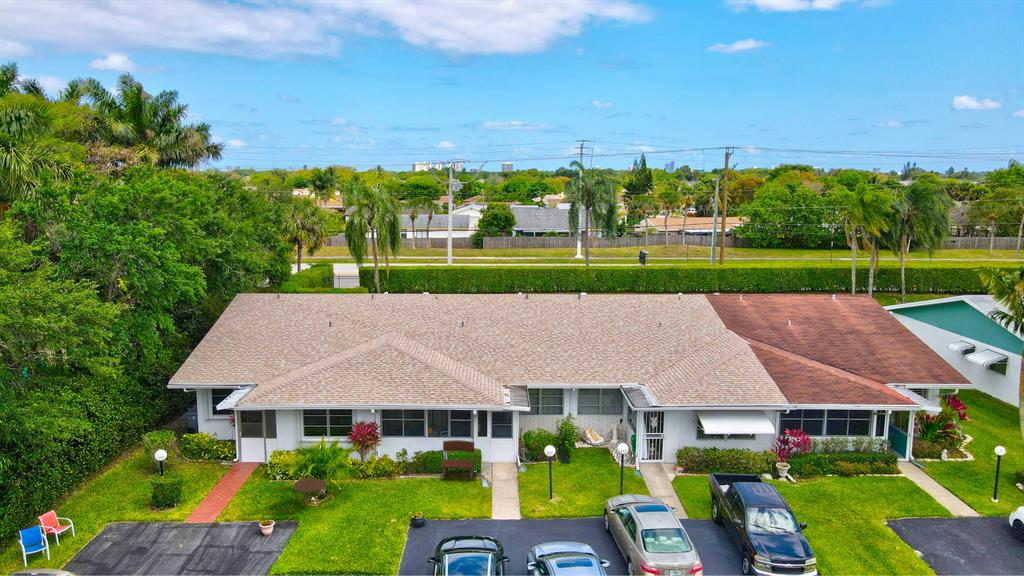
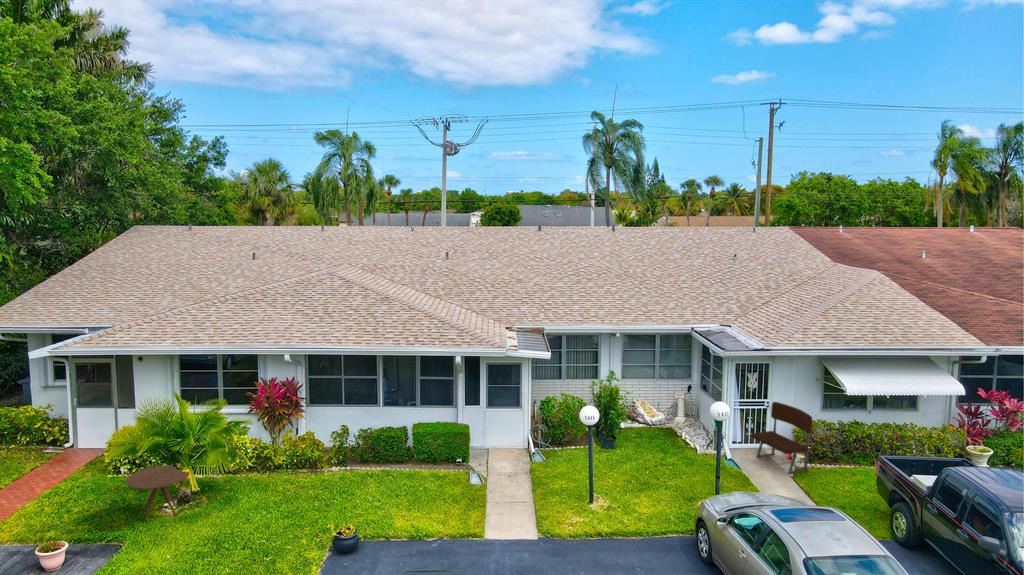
bench: present [441,440,474,480] -> present [751,402,812,474]

